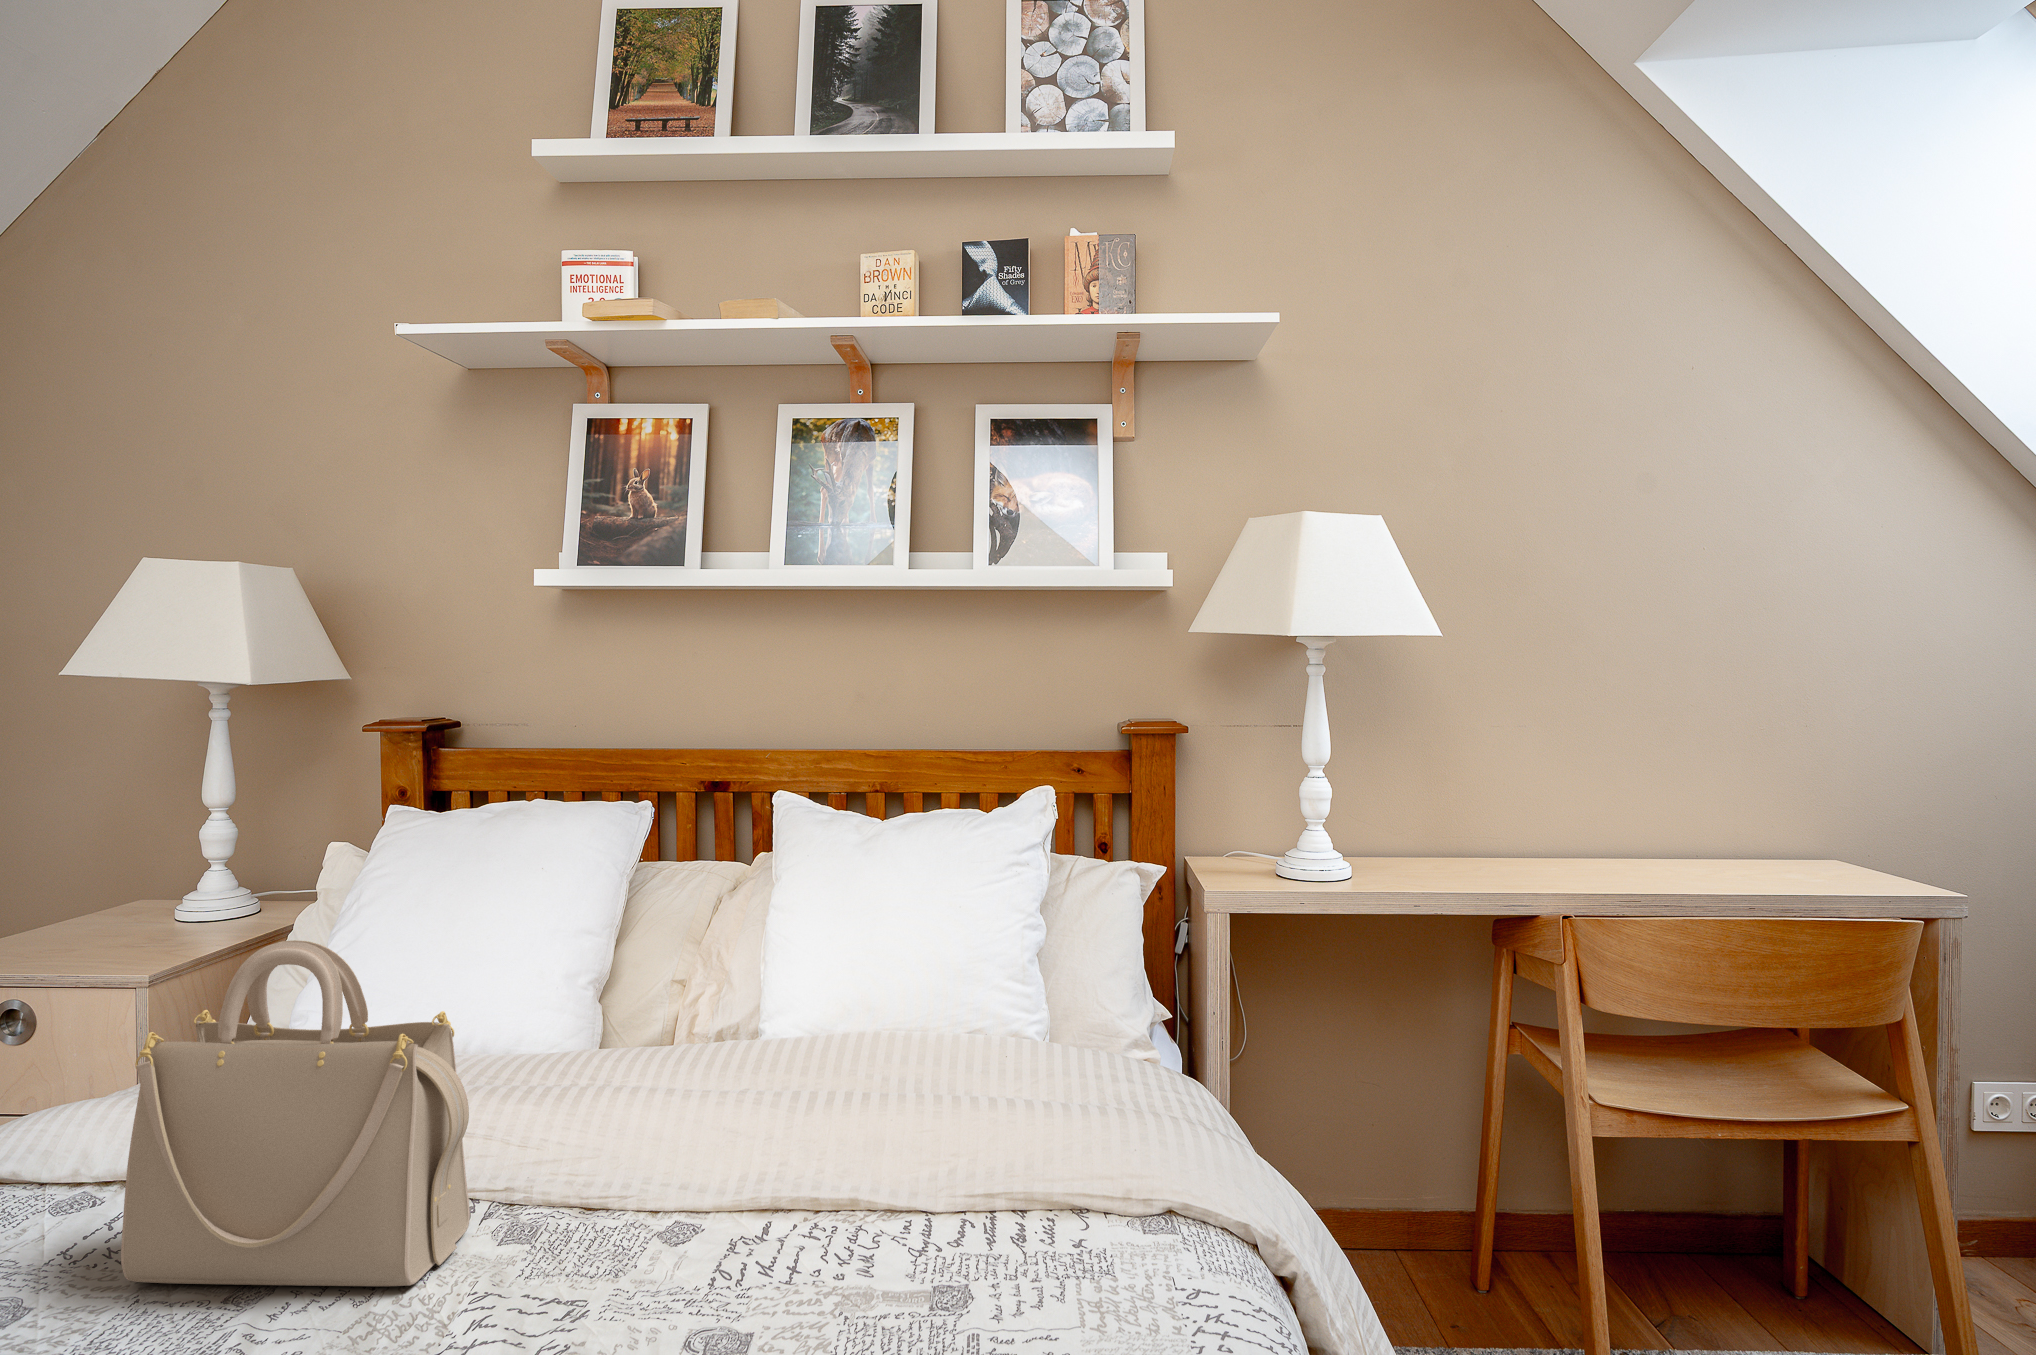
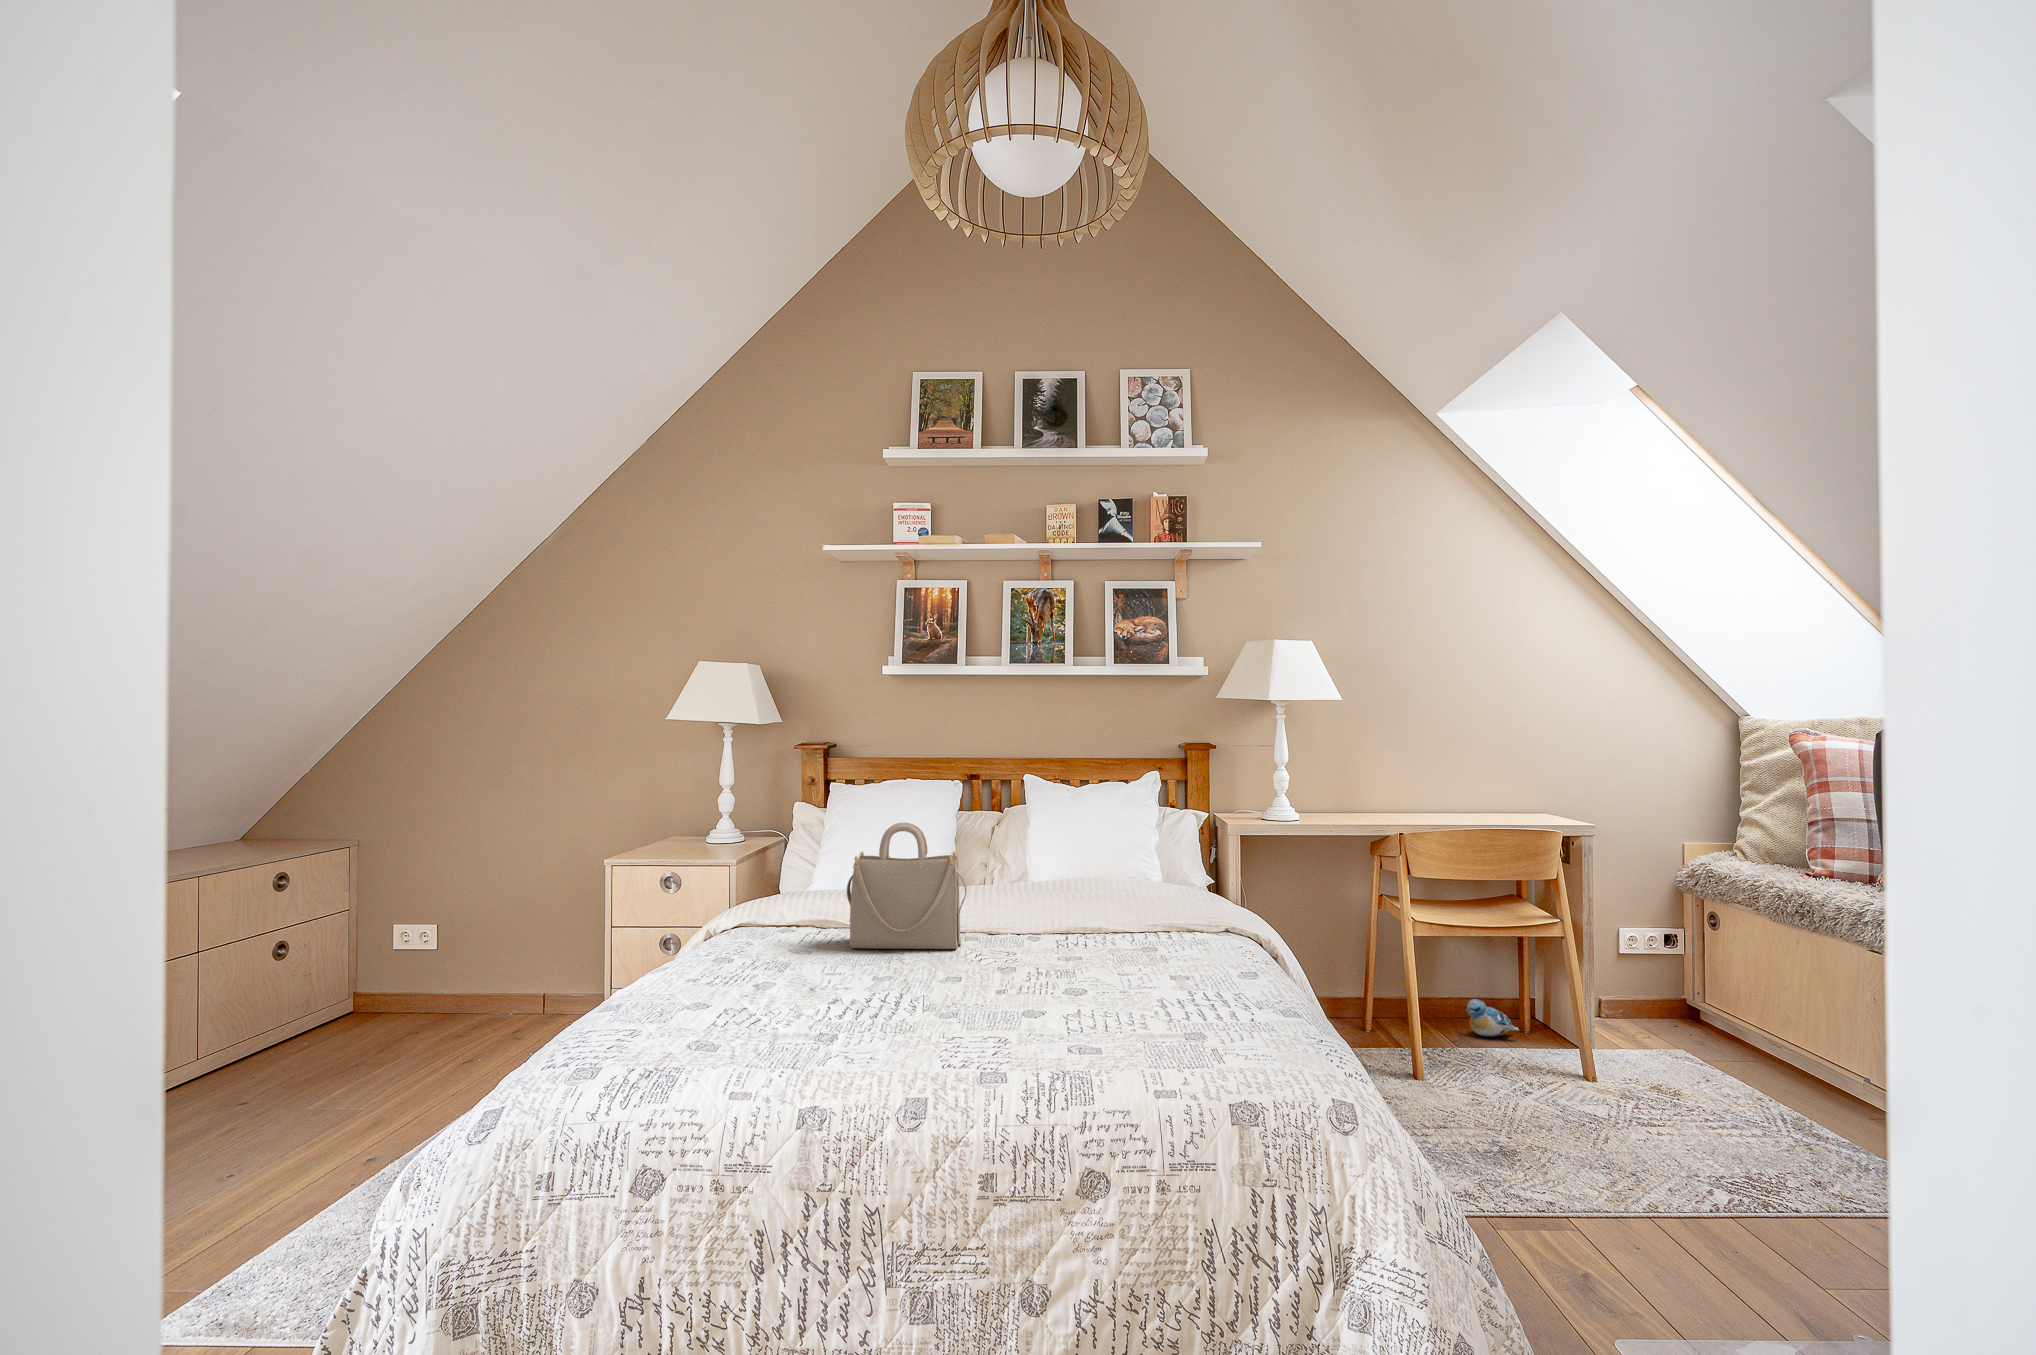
plush toy: none [1678,1234,1789,1310] -> present [1466,999,1519,1036]

